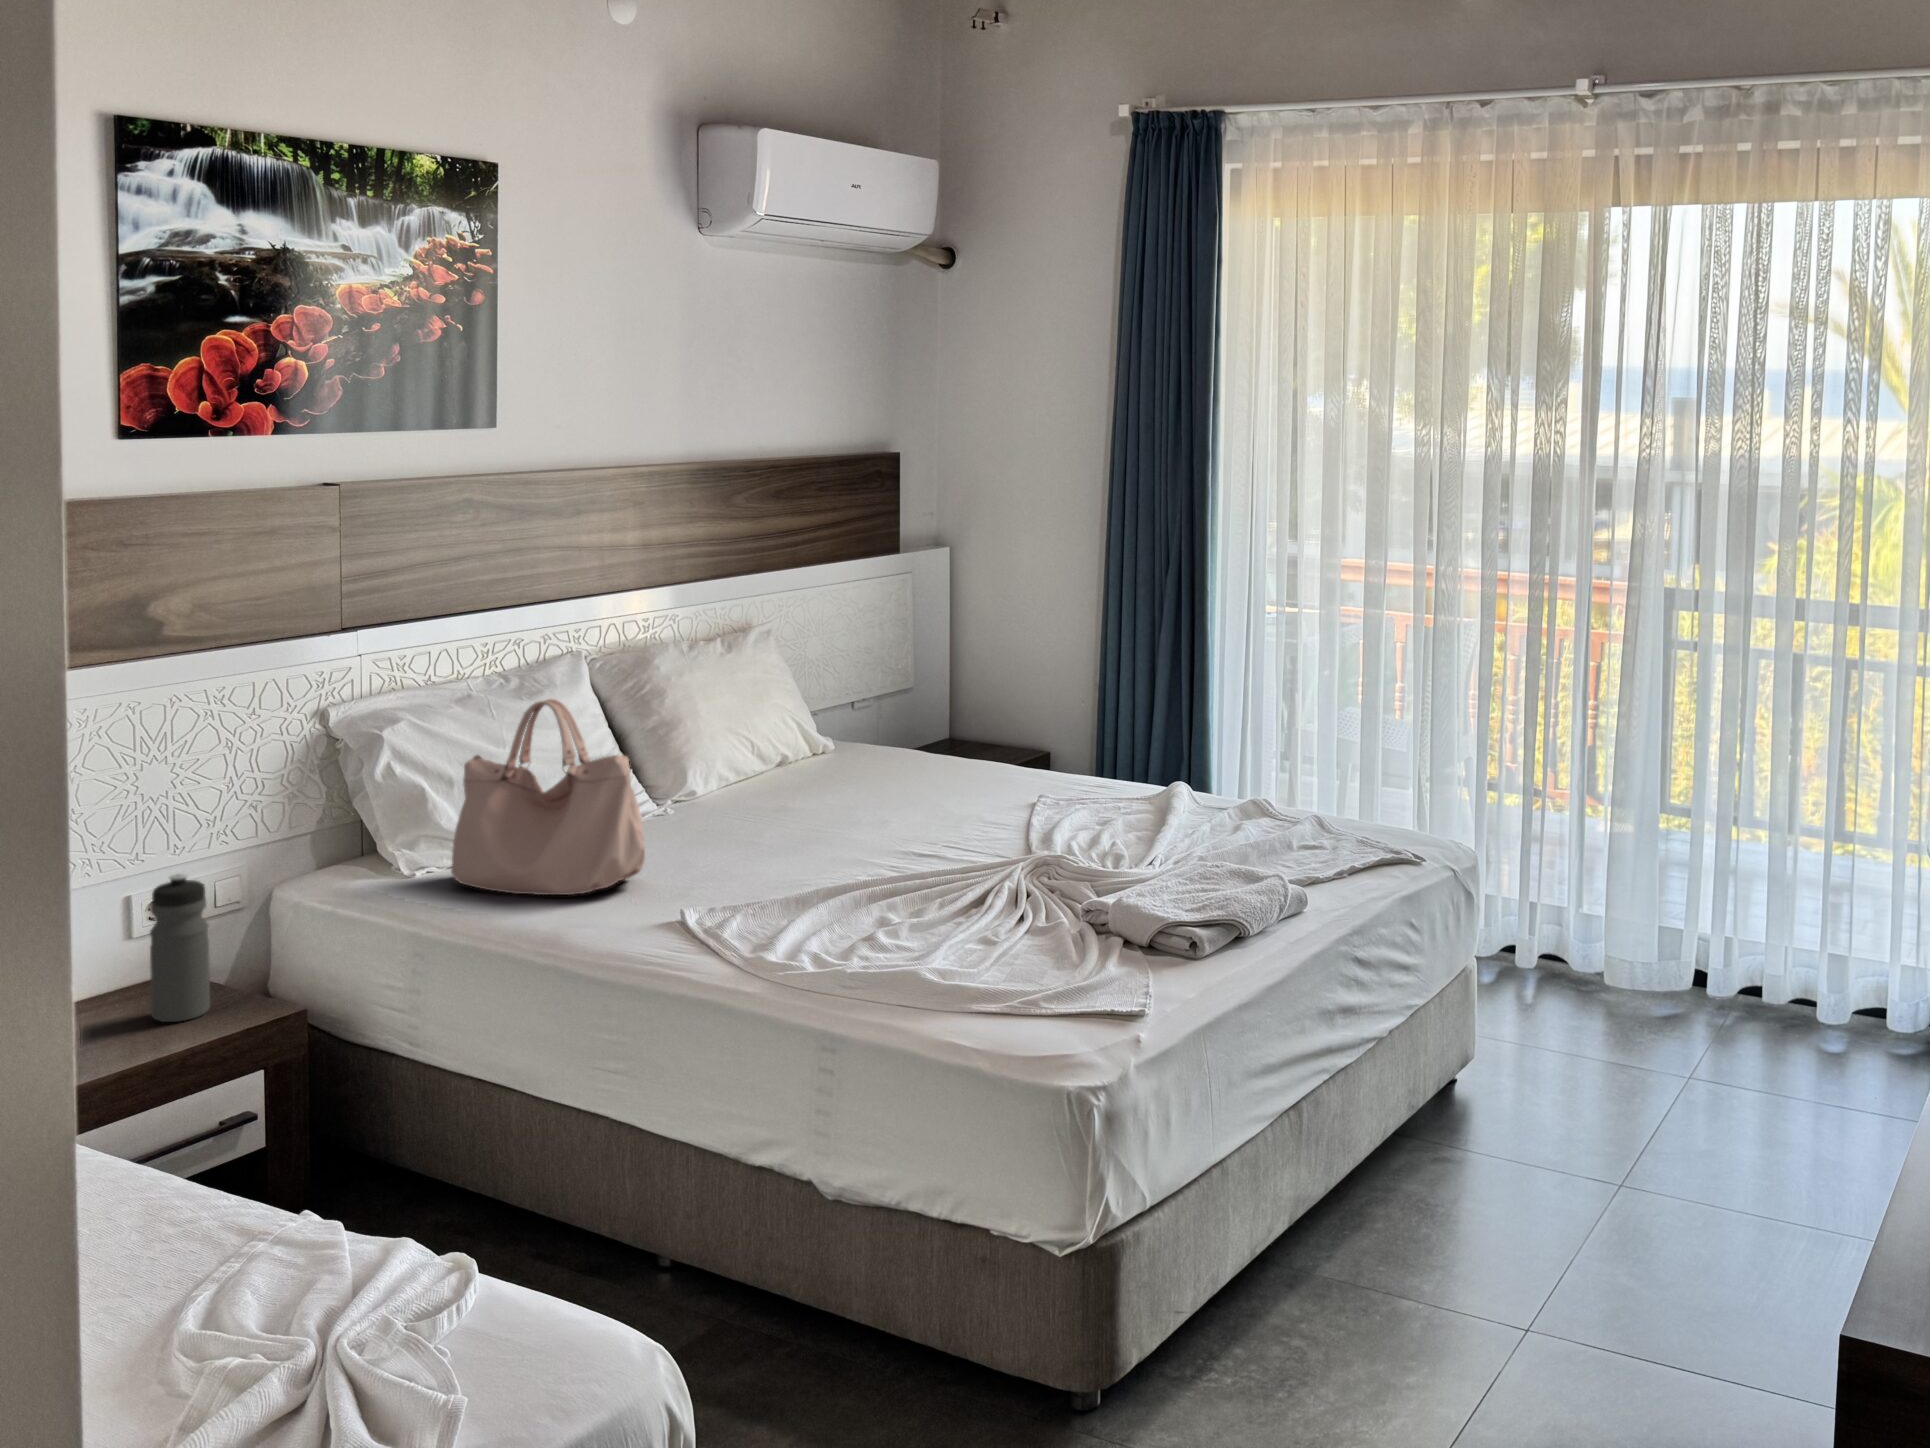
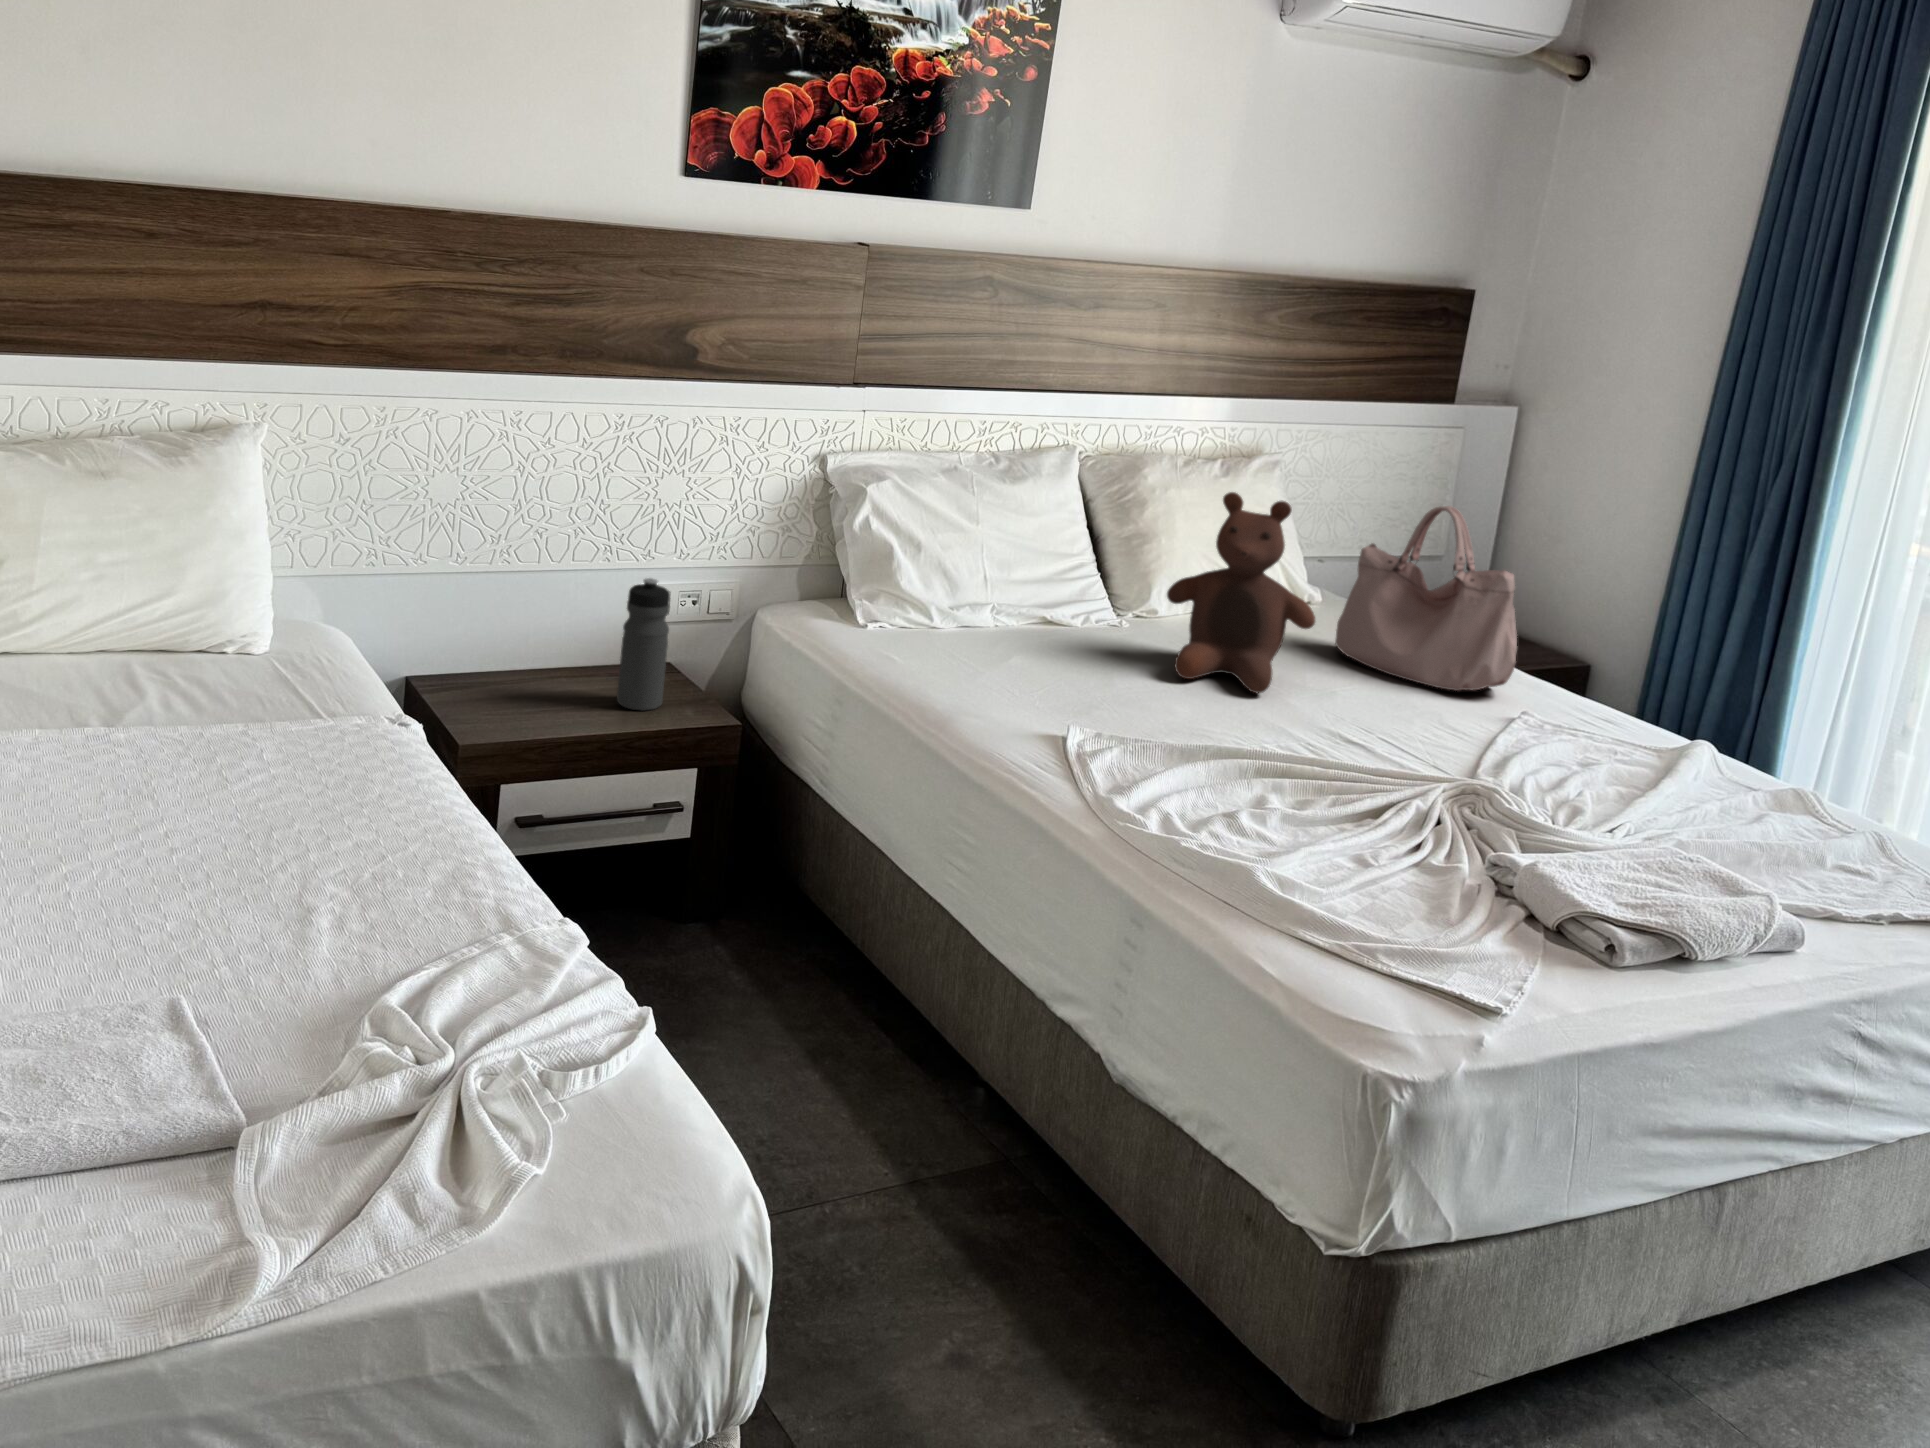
stuffed bear: none [716,661,857,841] -> present [1167,492,1315,693]
handbag: present [451,699,645,895] -> present [1335,506,1517,691]

